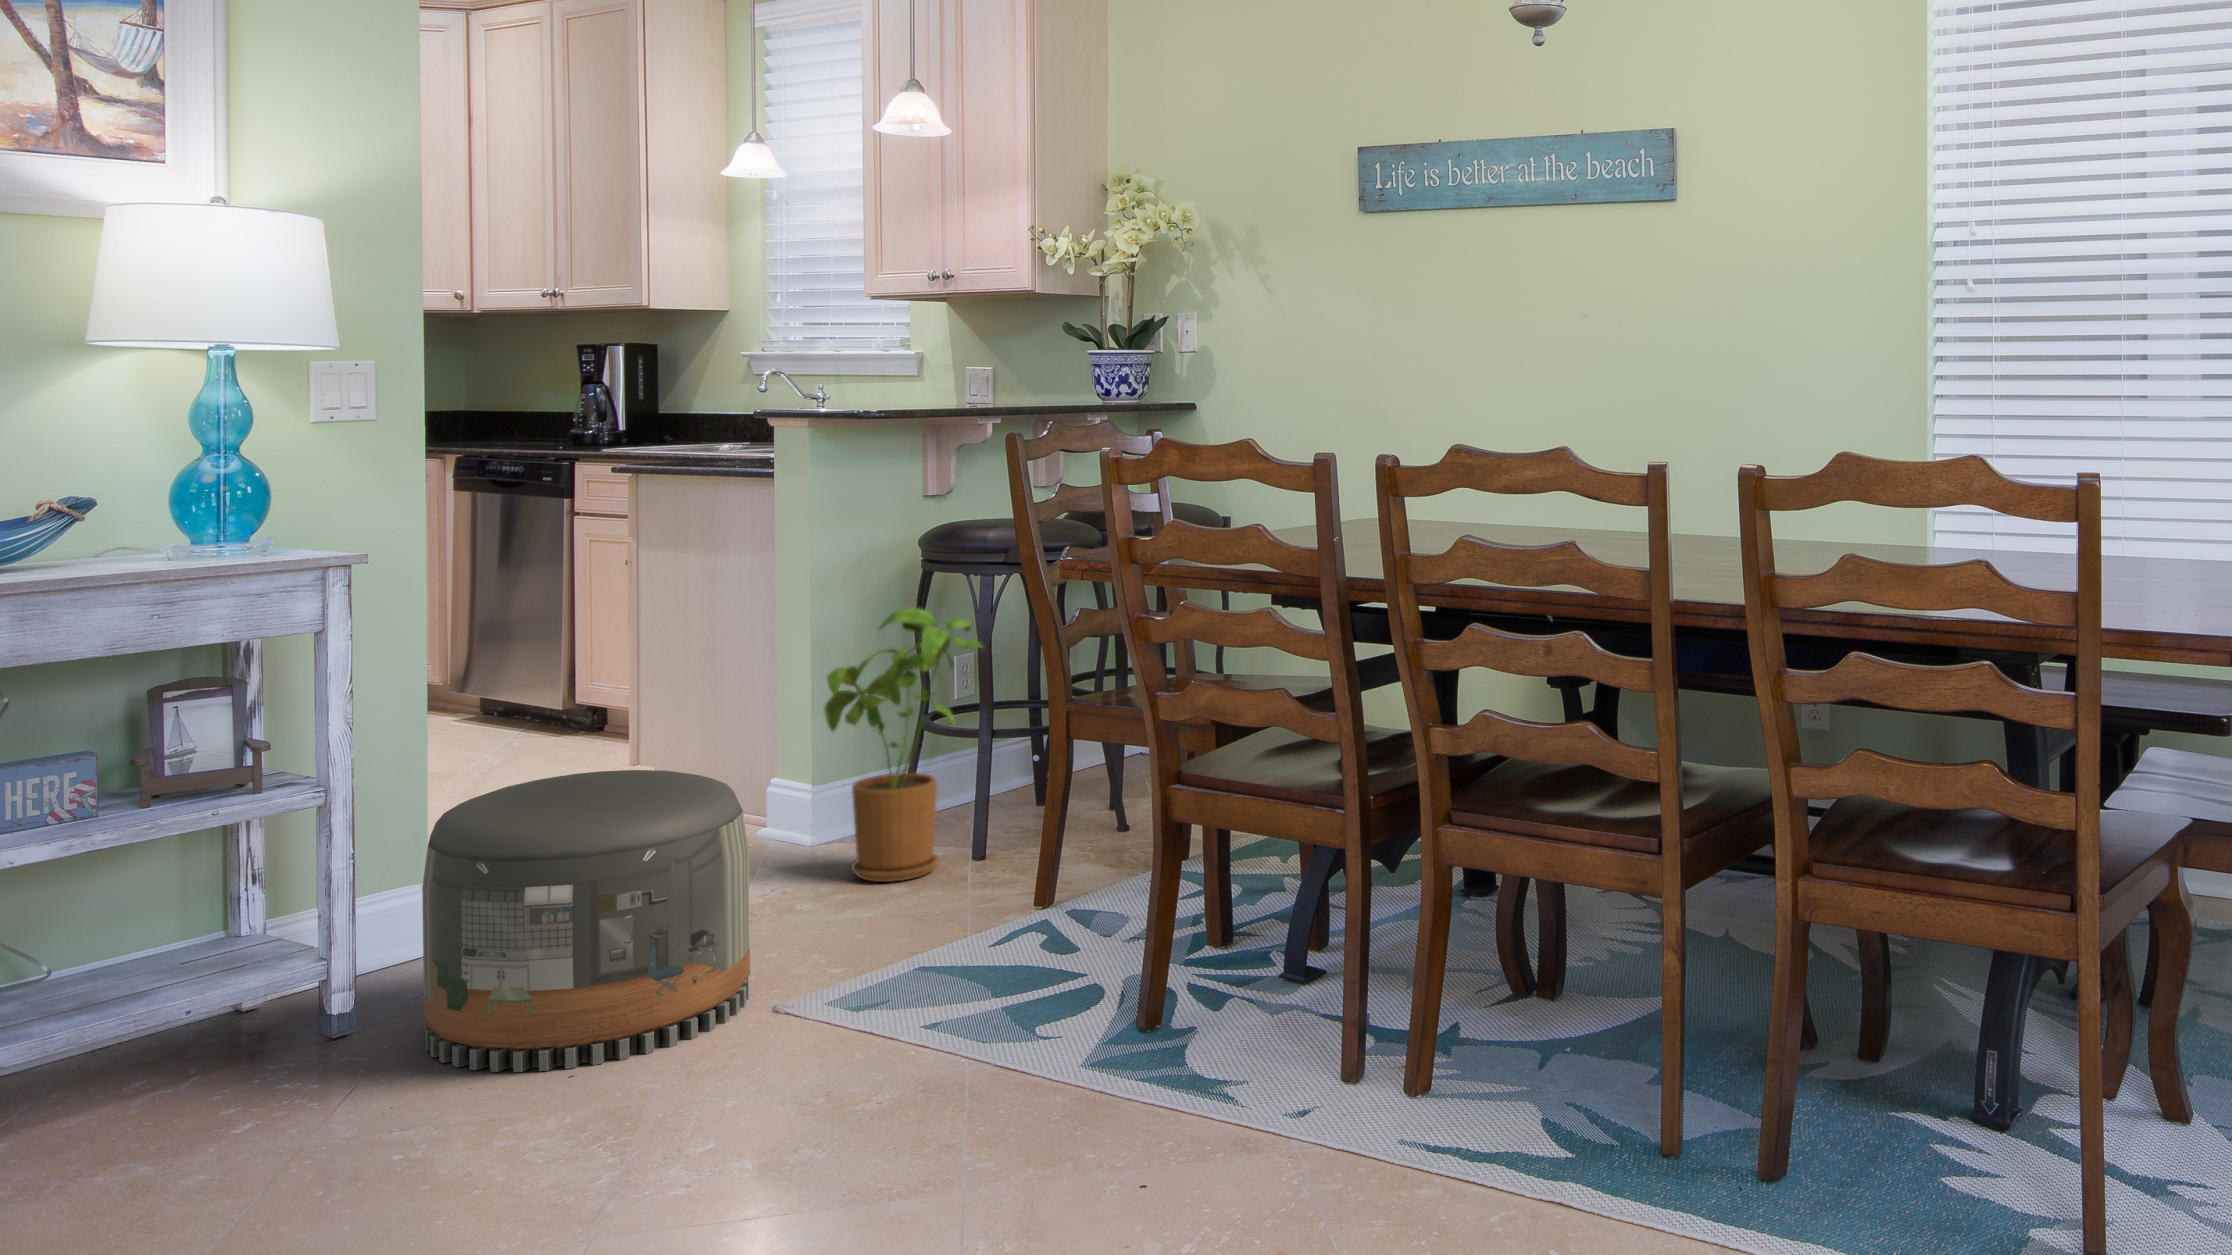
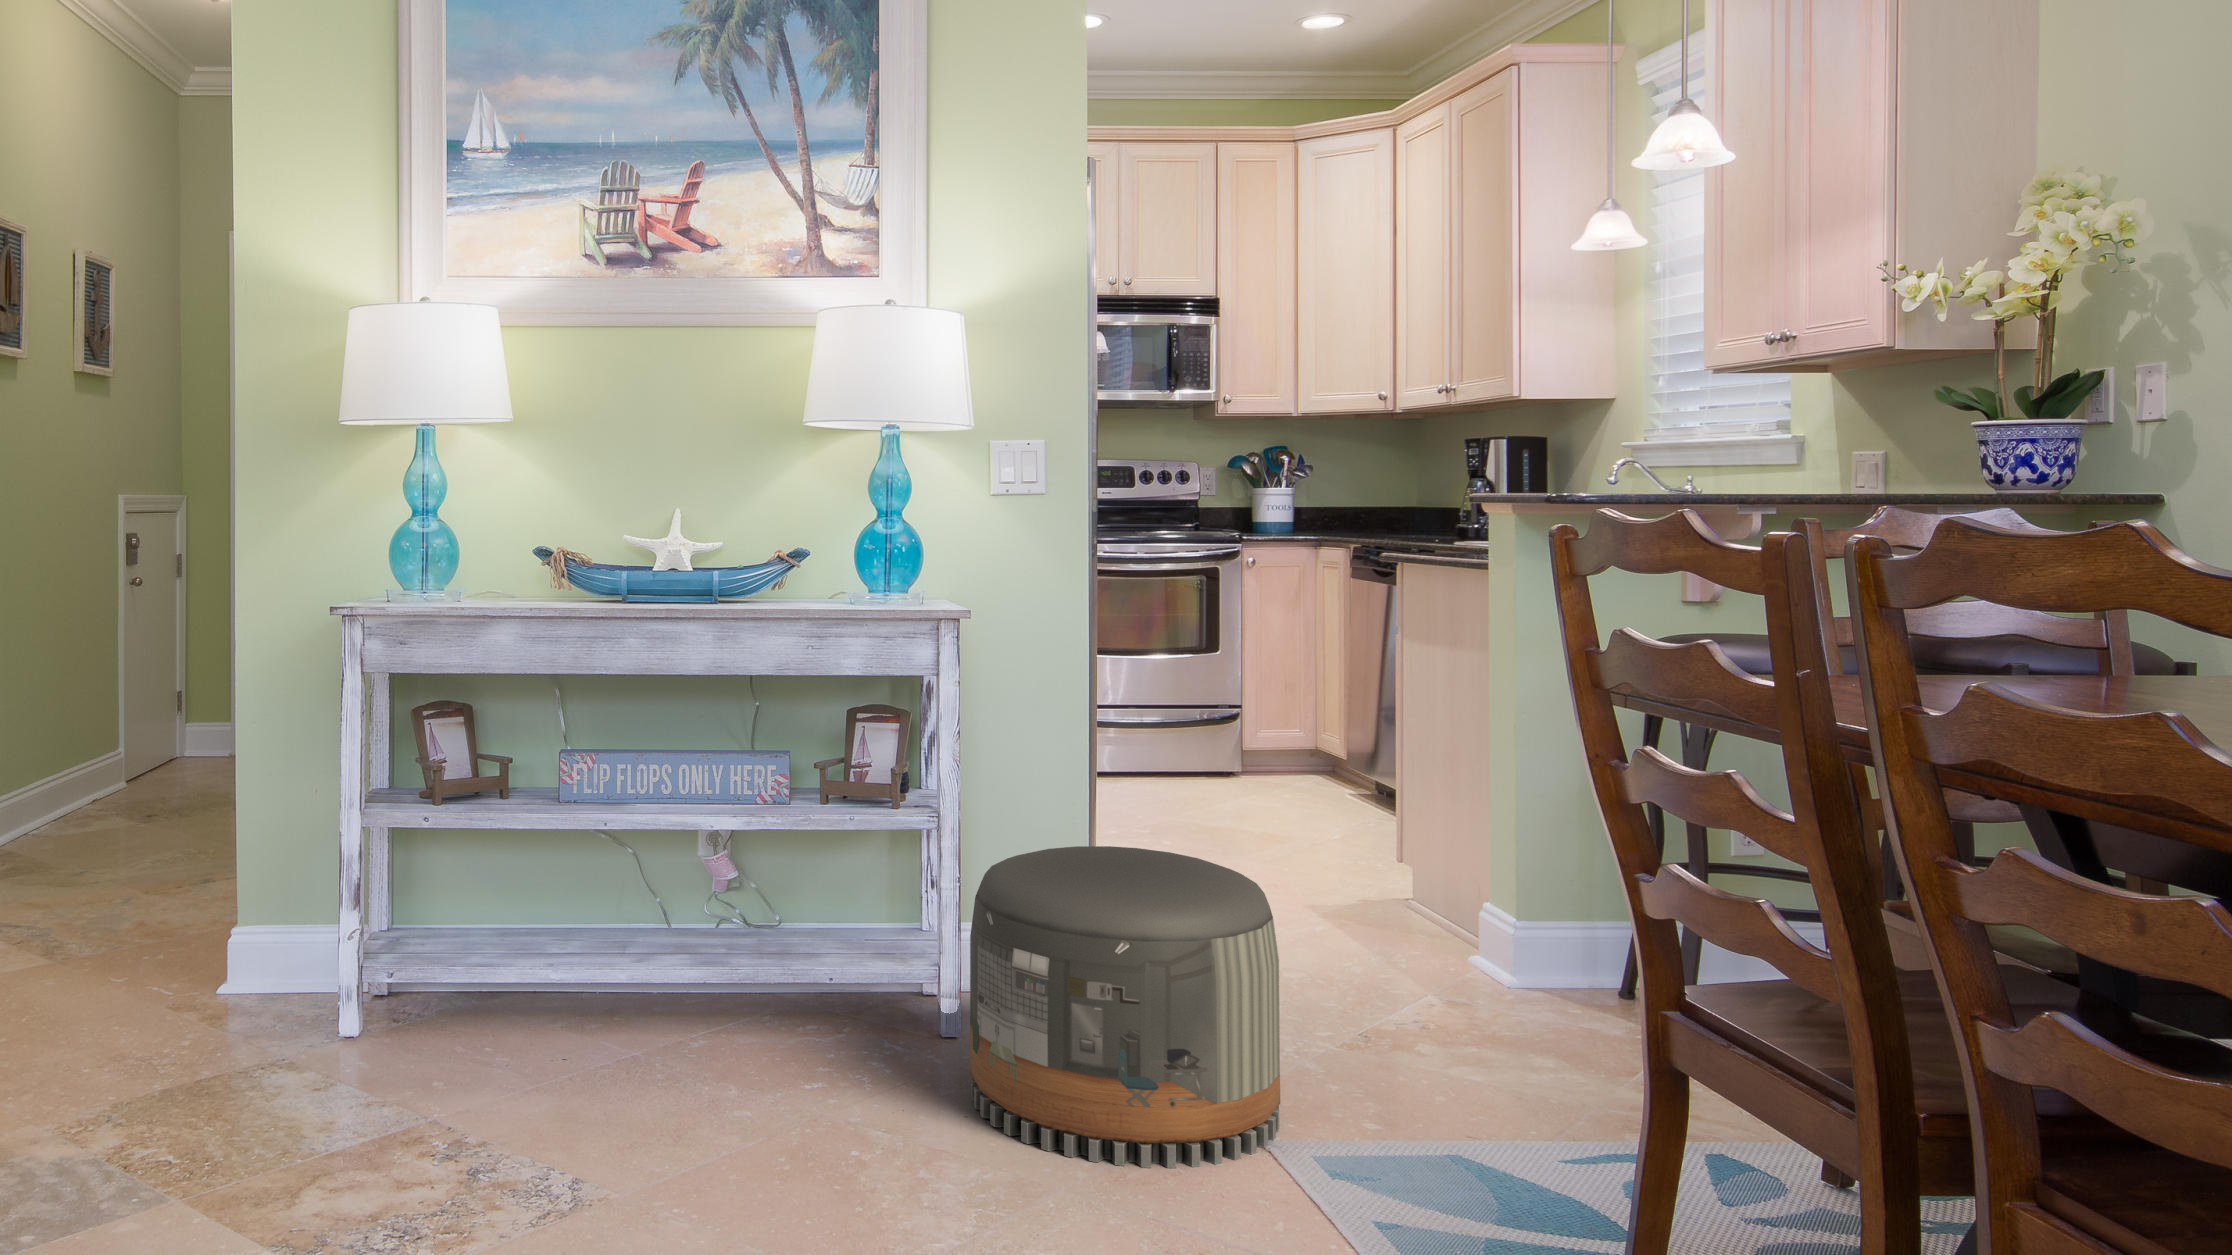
house plant: present [824,608,983,882] -> none [1466,732,1676,1076]

